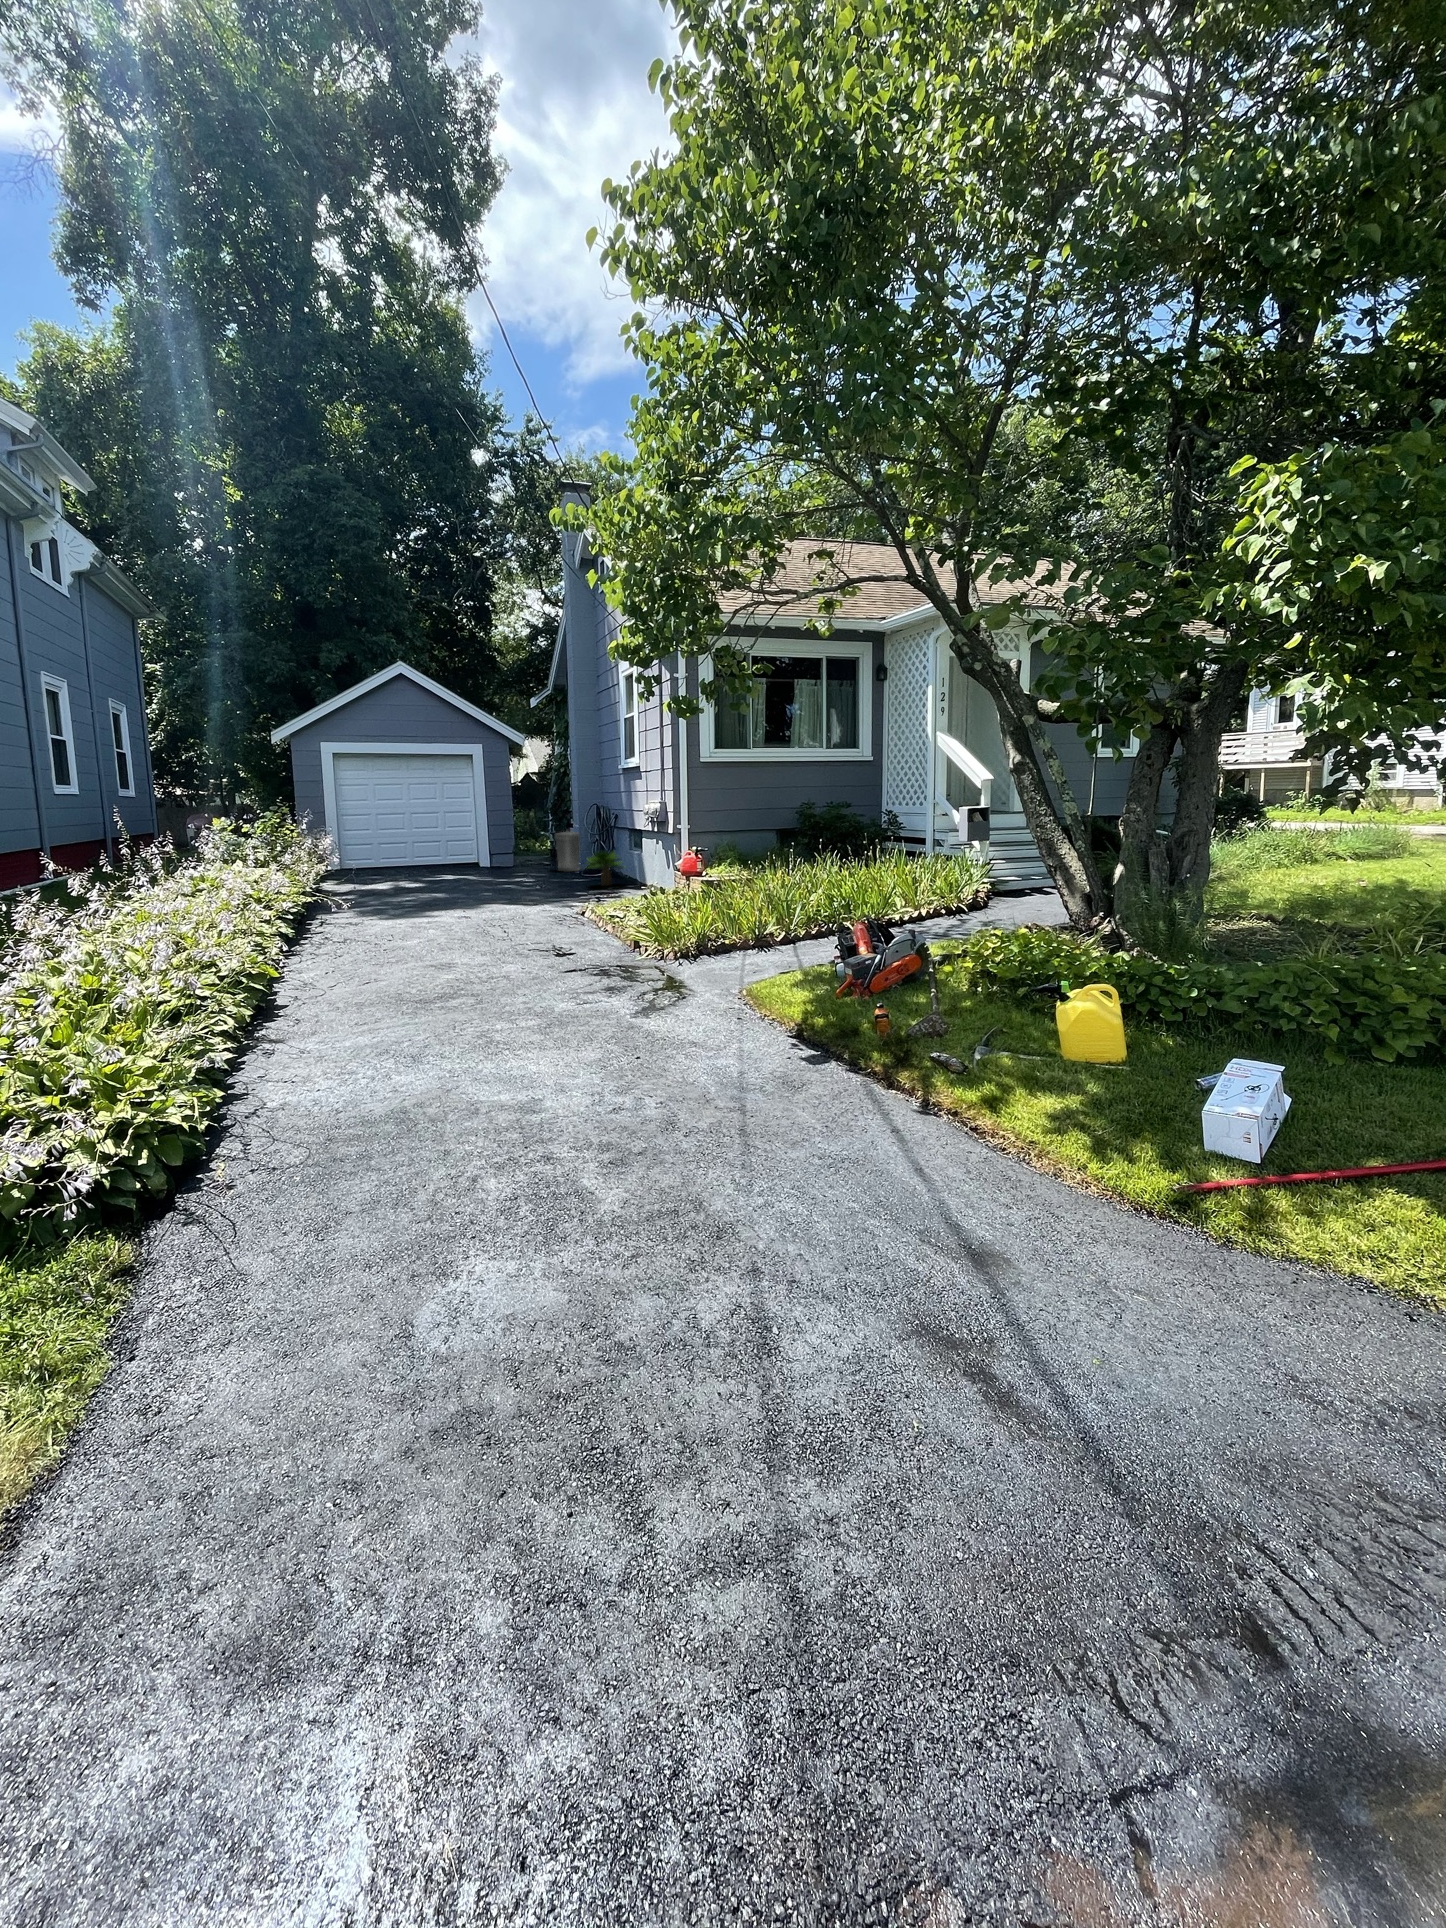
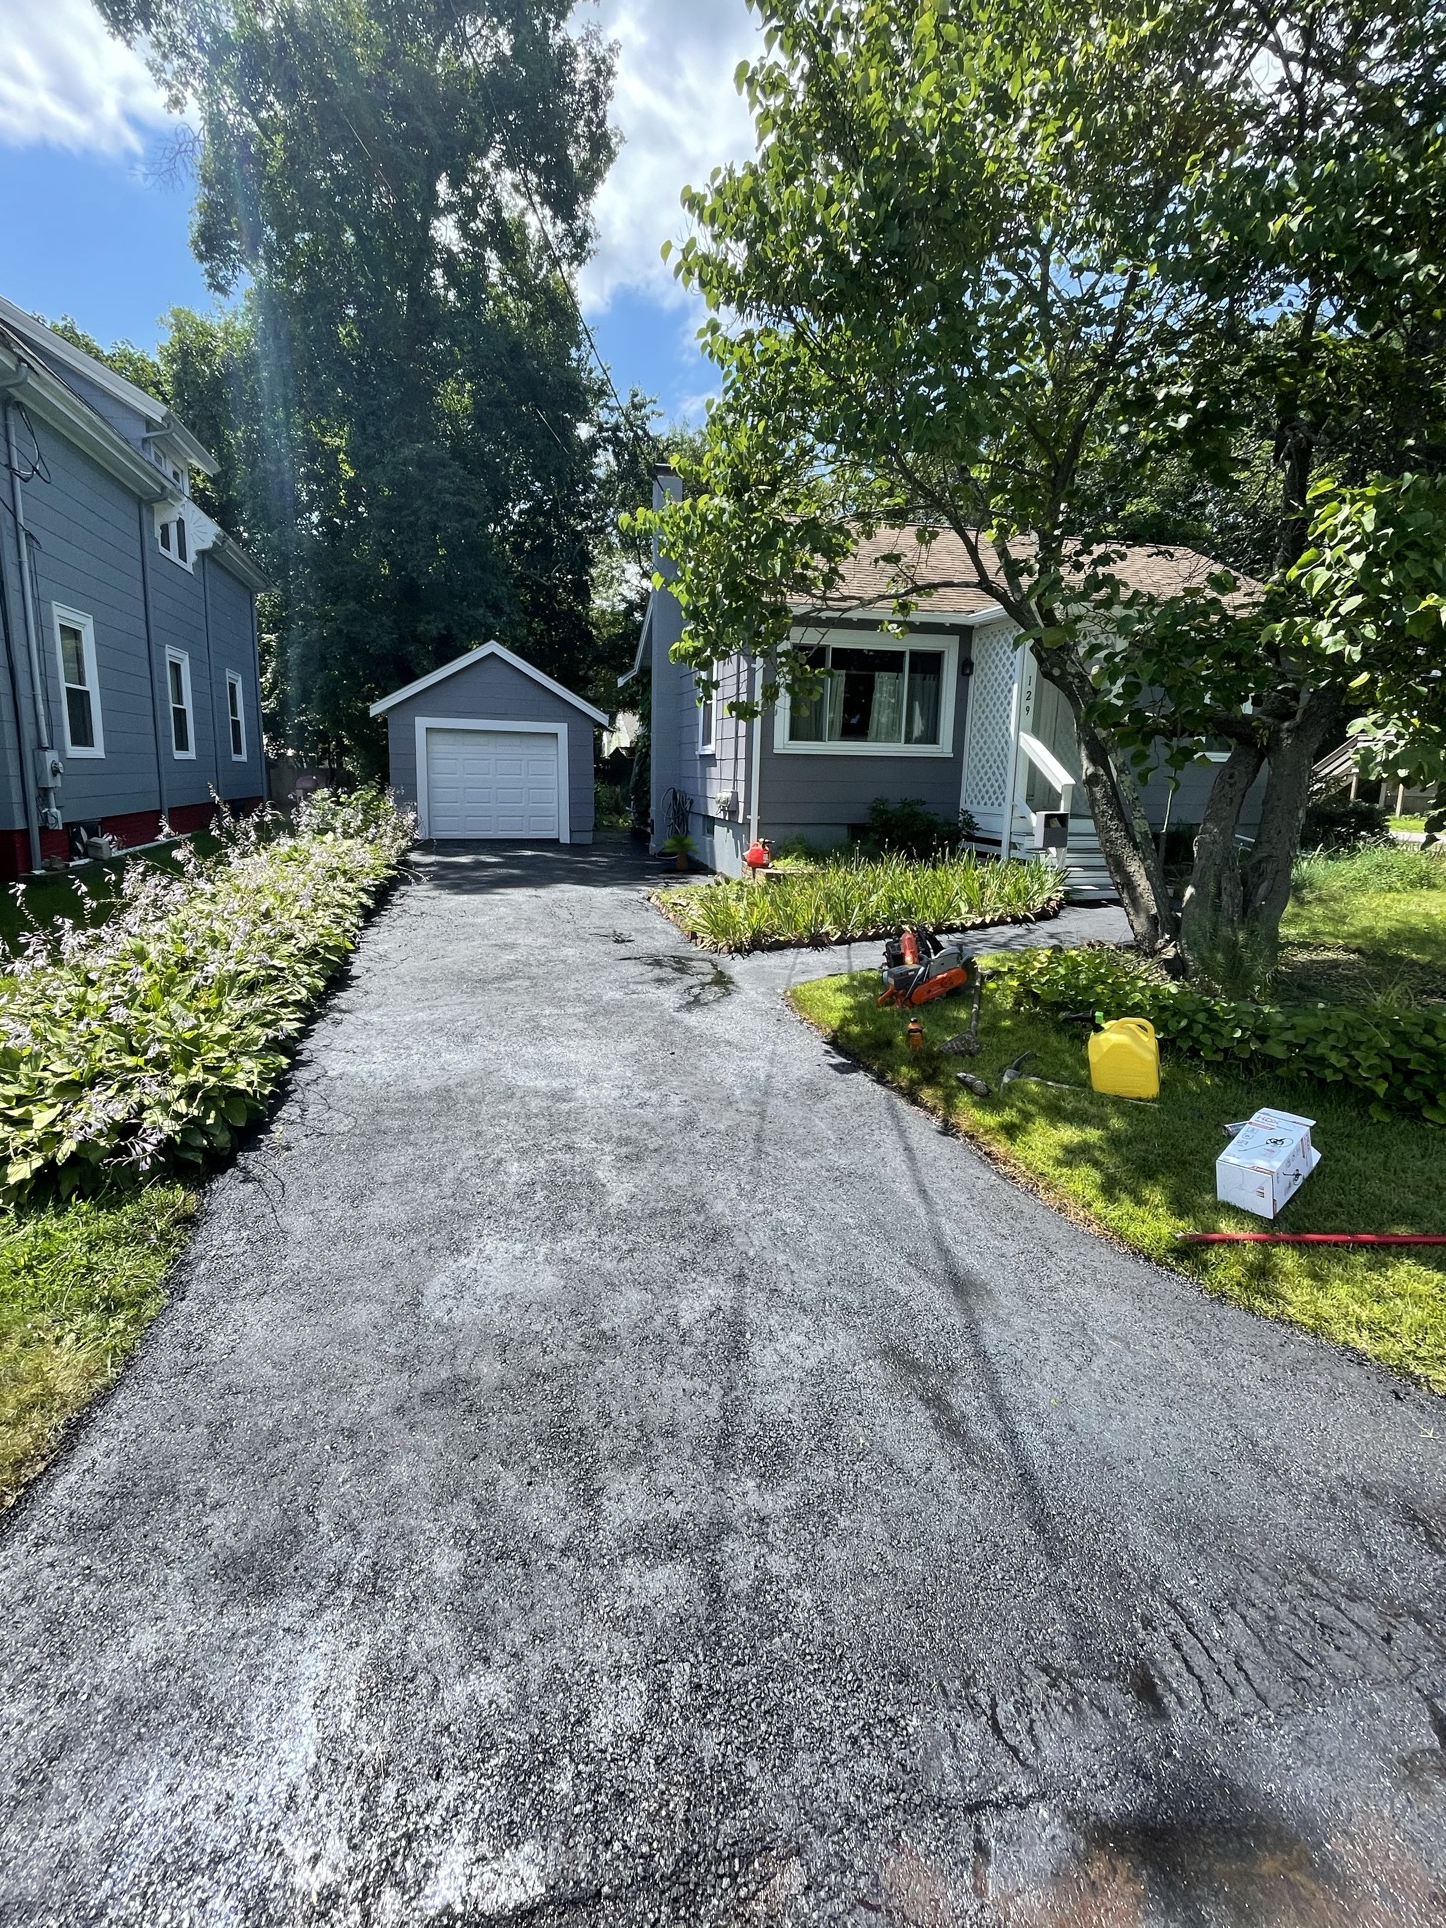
trash can: present [555,830,580,872] -> none [636,809,661,852]

